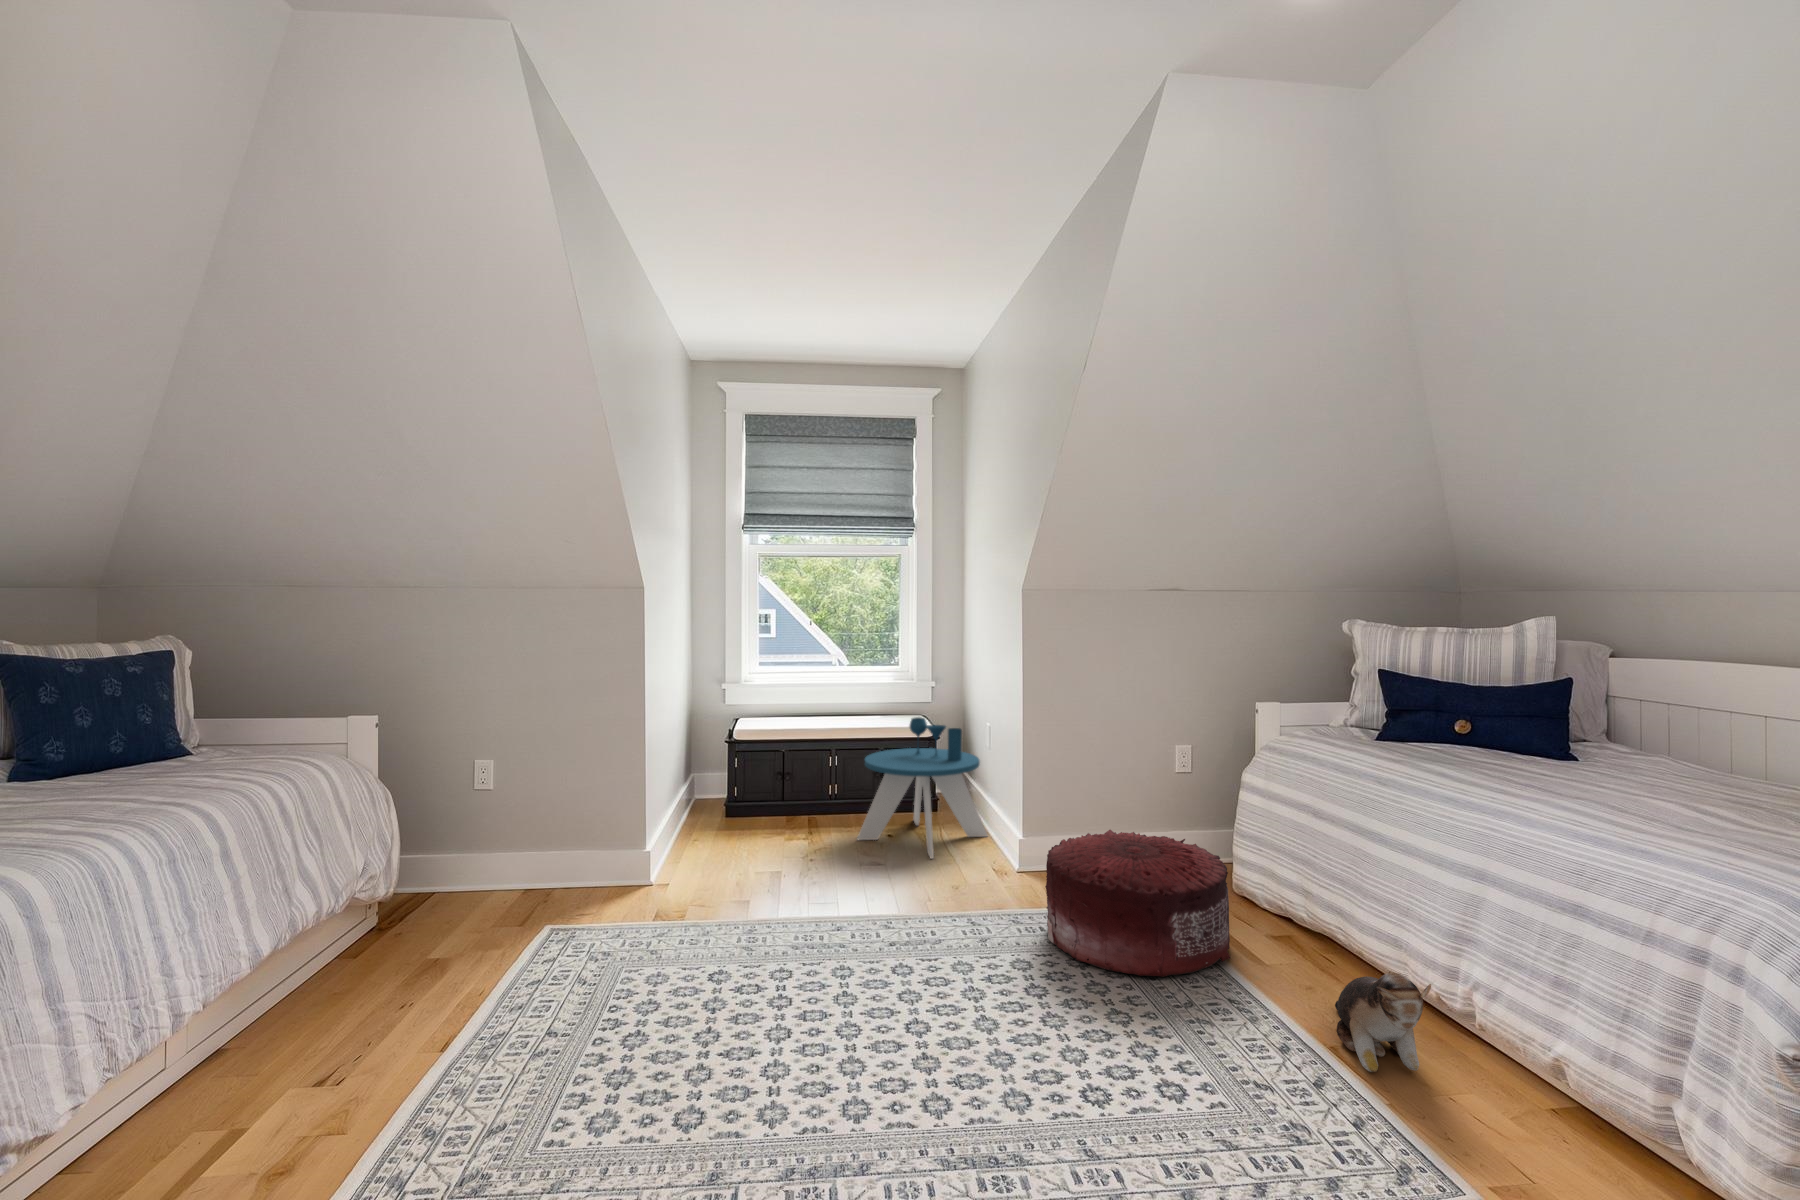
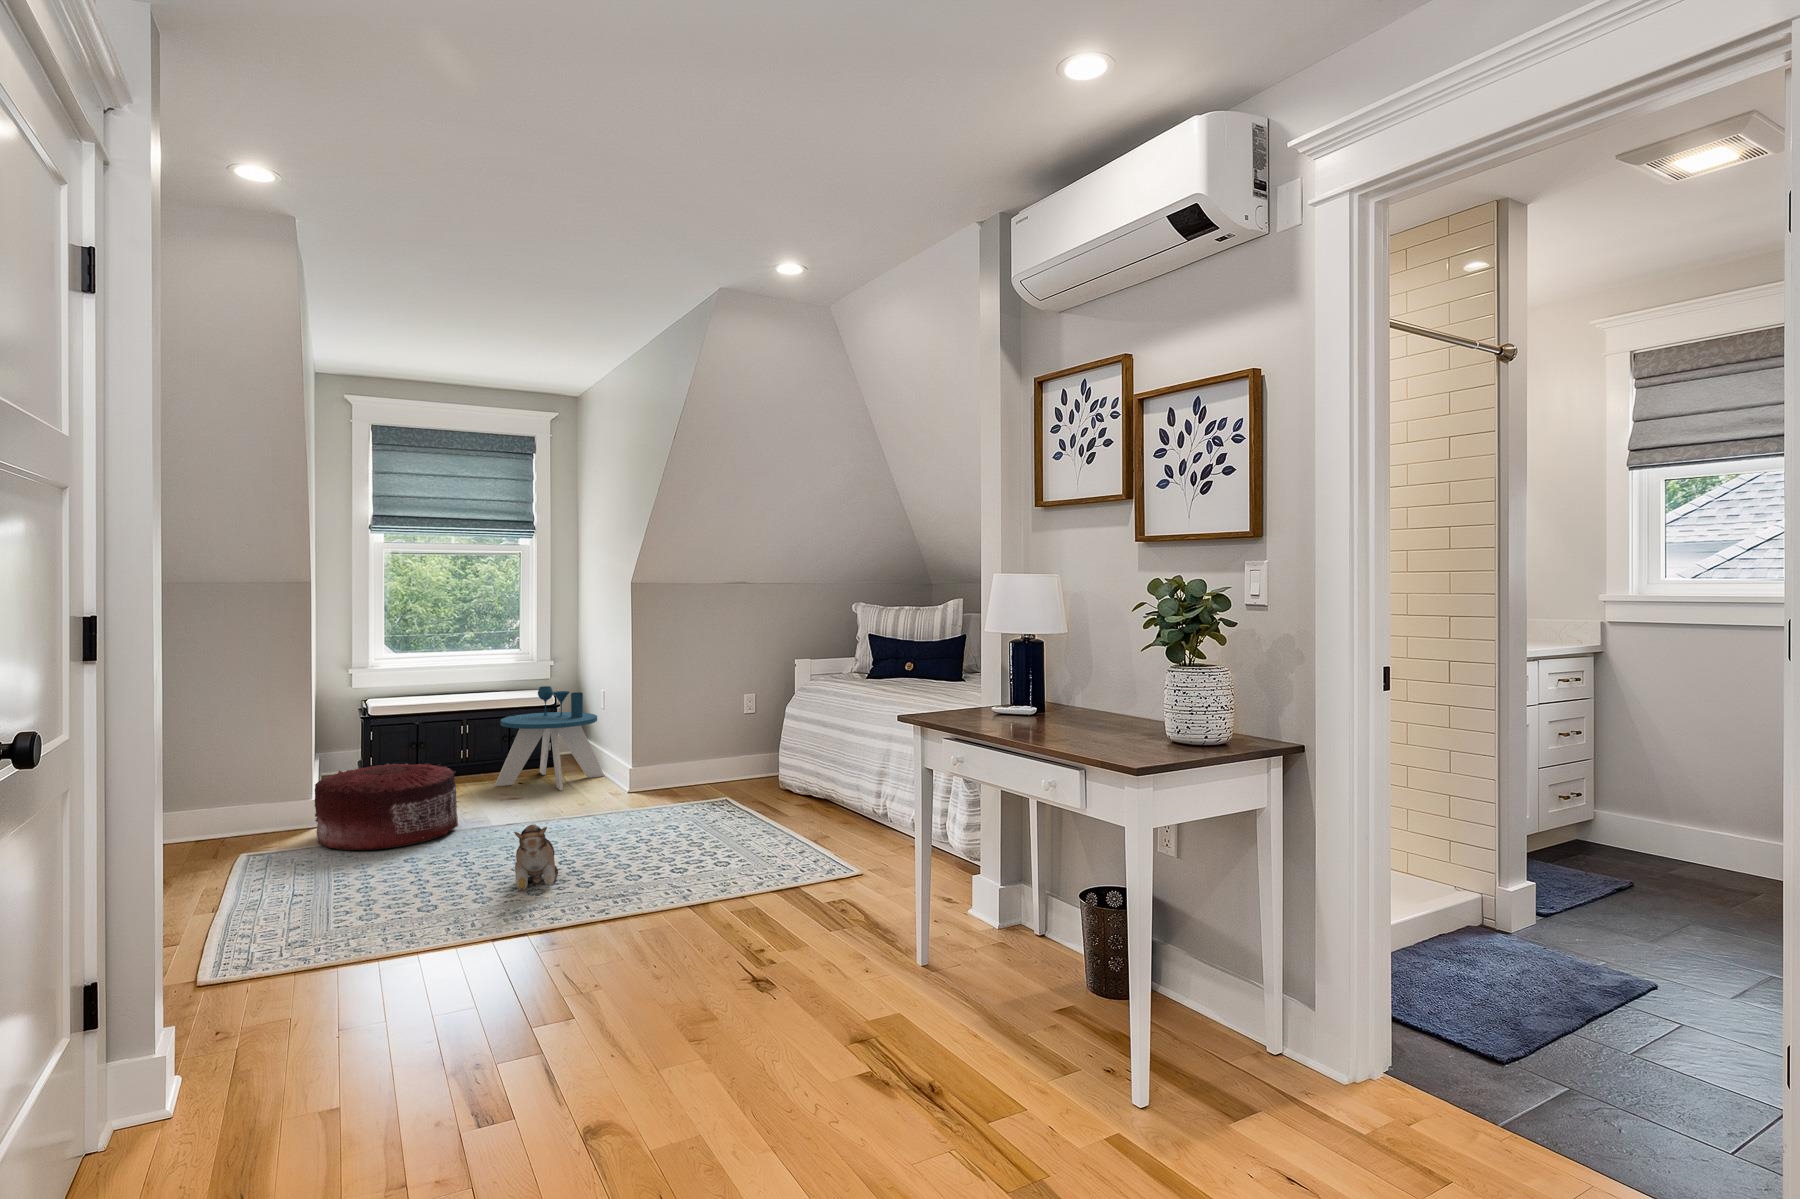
pouf: present [1045,830,1230,977] -> present [315,763,458,850]
plush toy: present [1335,971,1431,1072] -> present [514,825,558,890]

